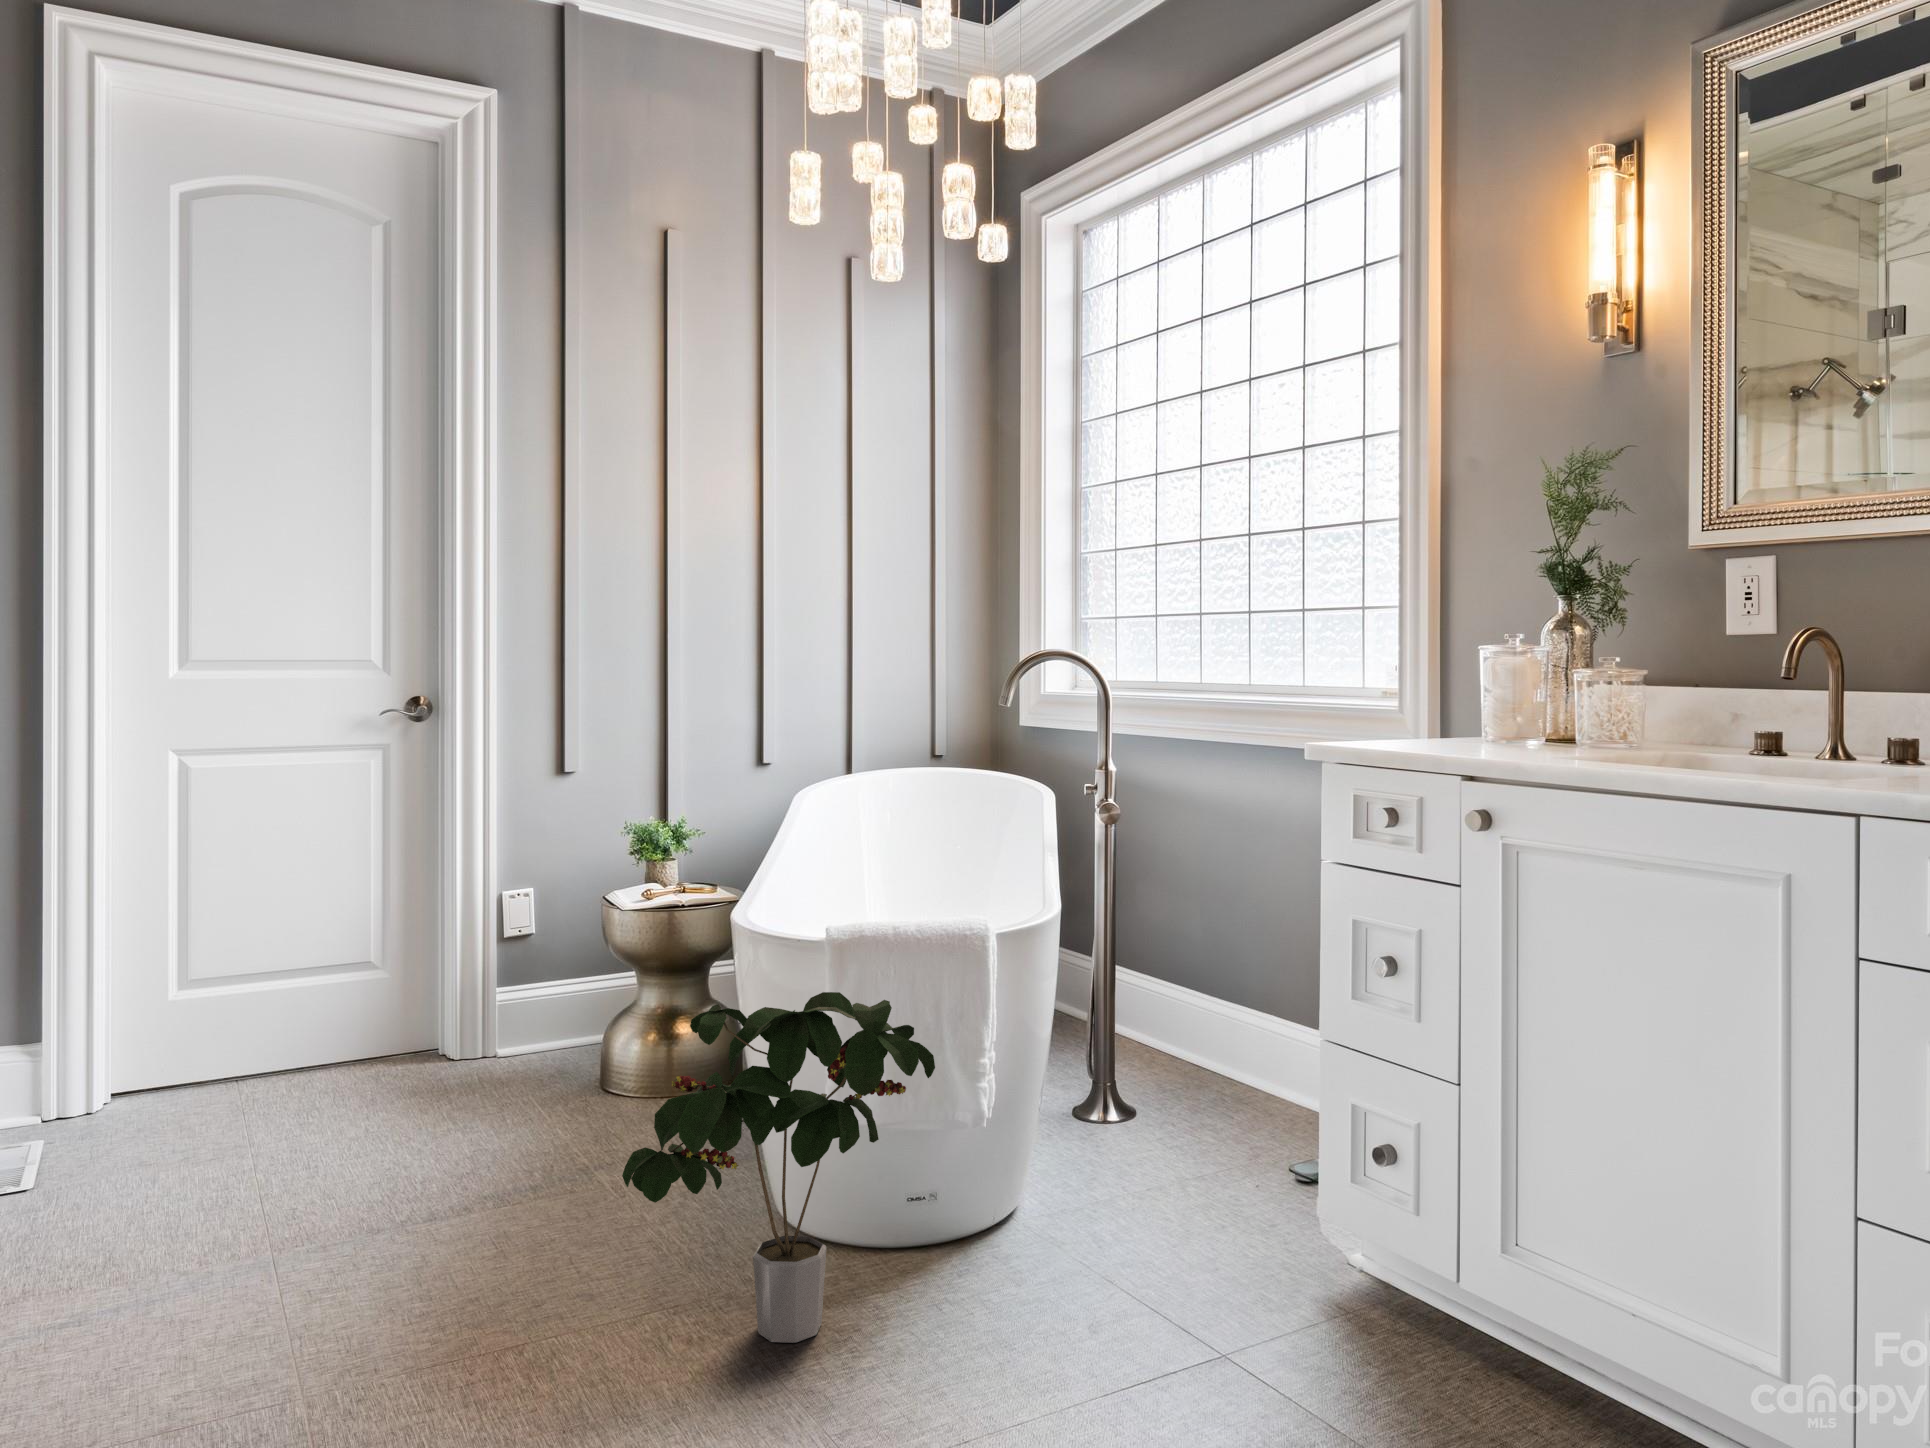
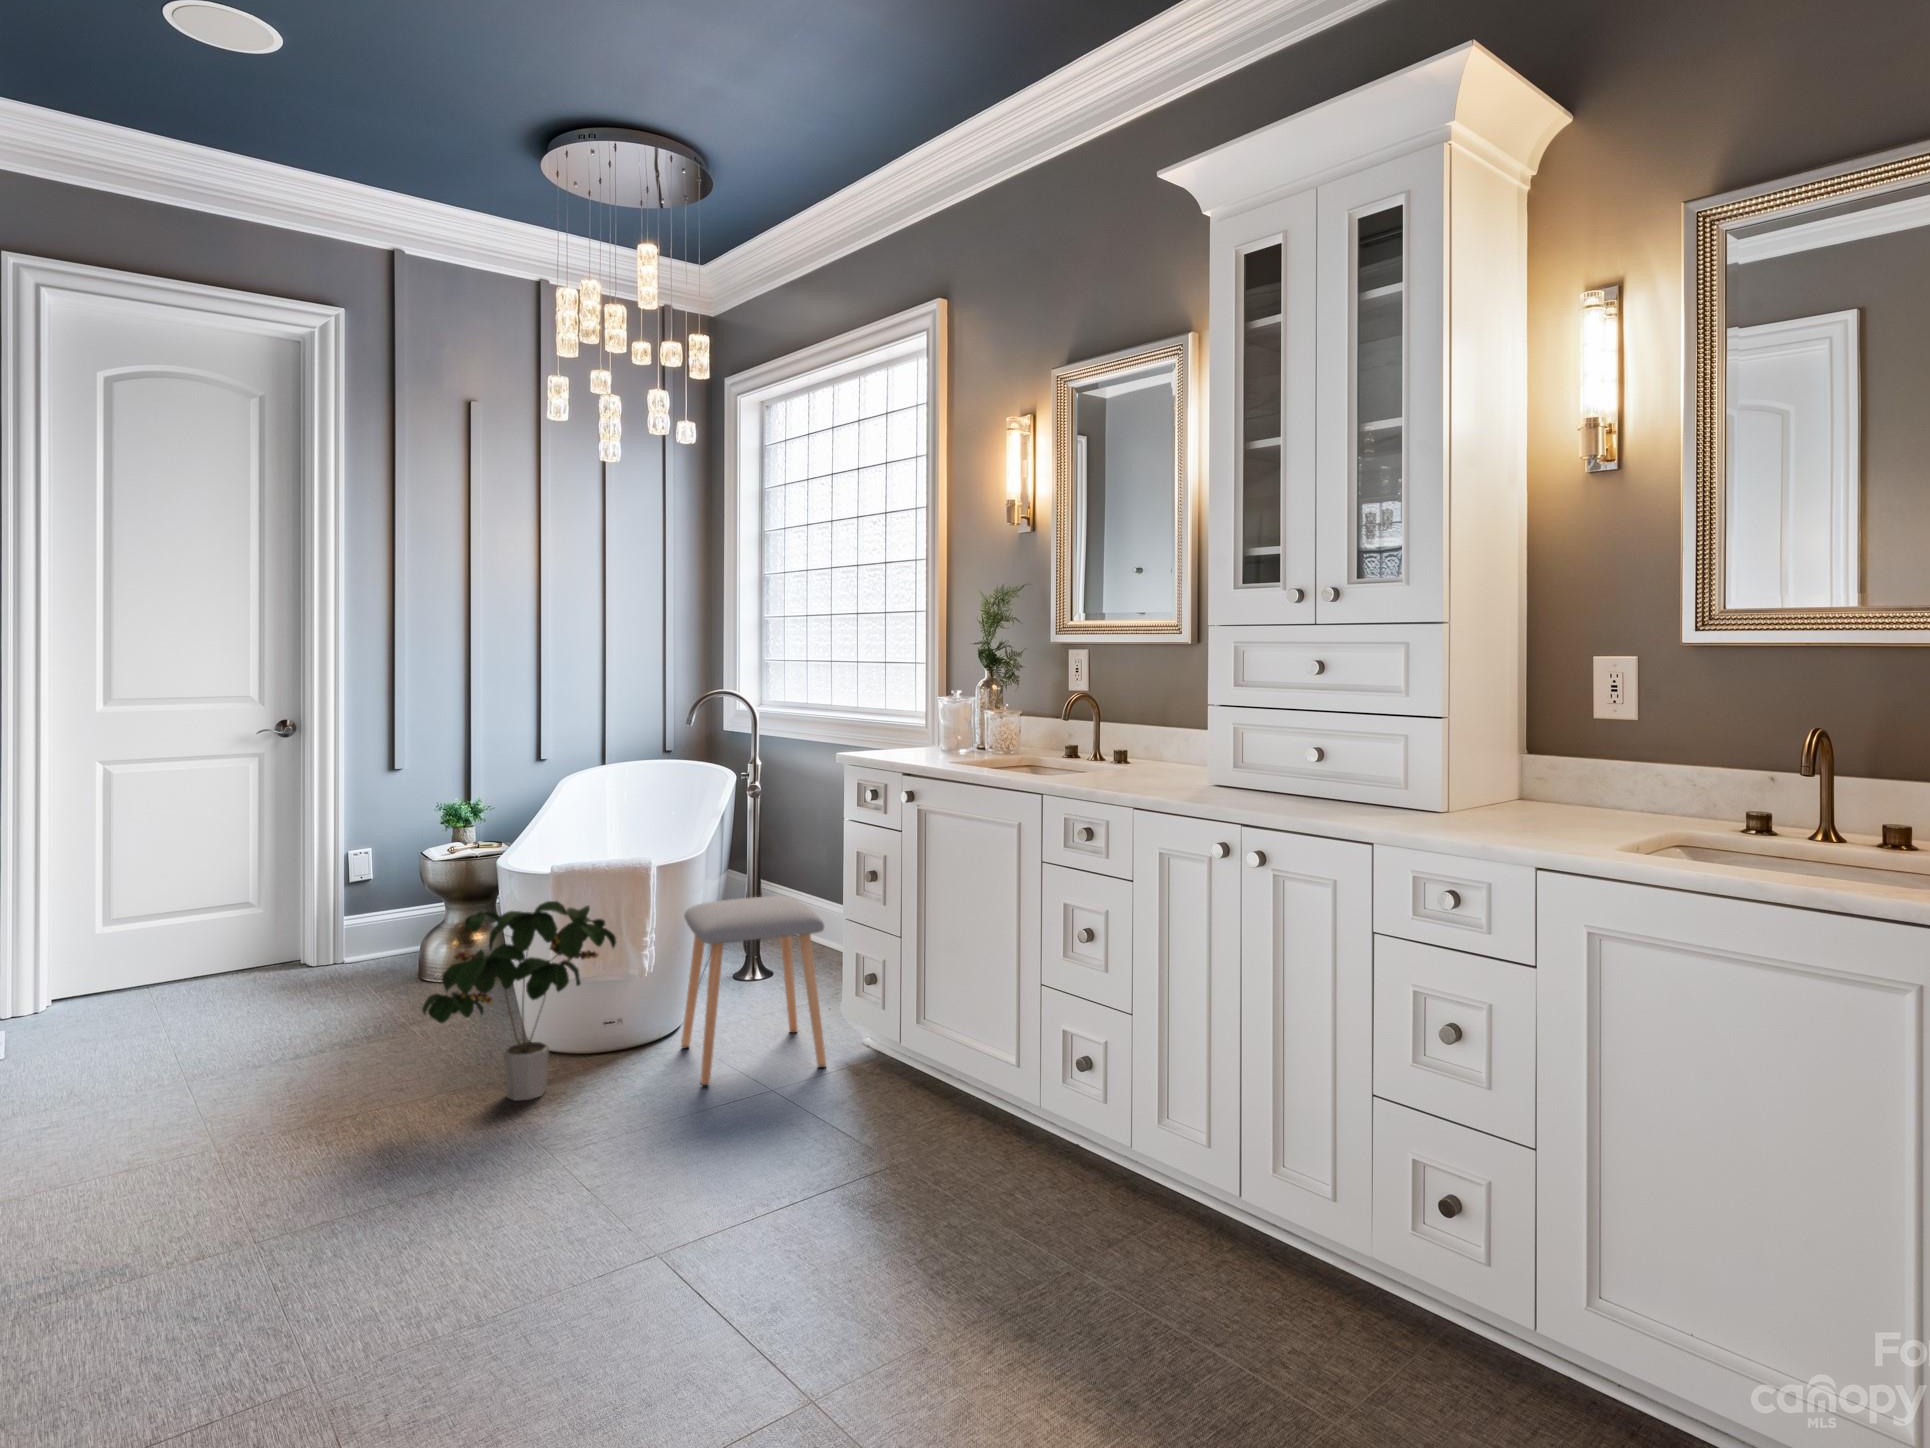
stool: none [1029,992,1299,1338] -> present [681,896,826,1086]

